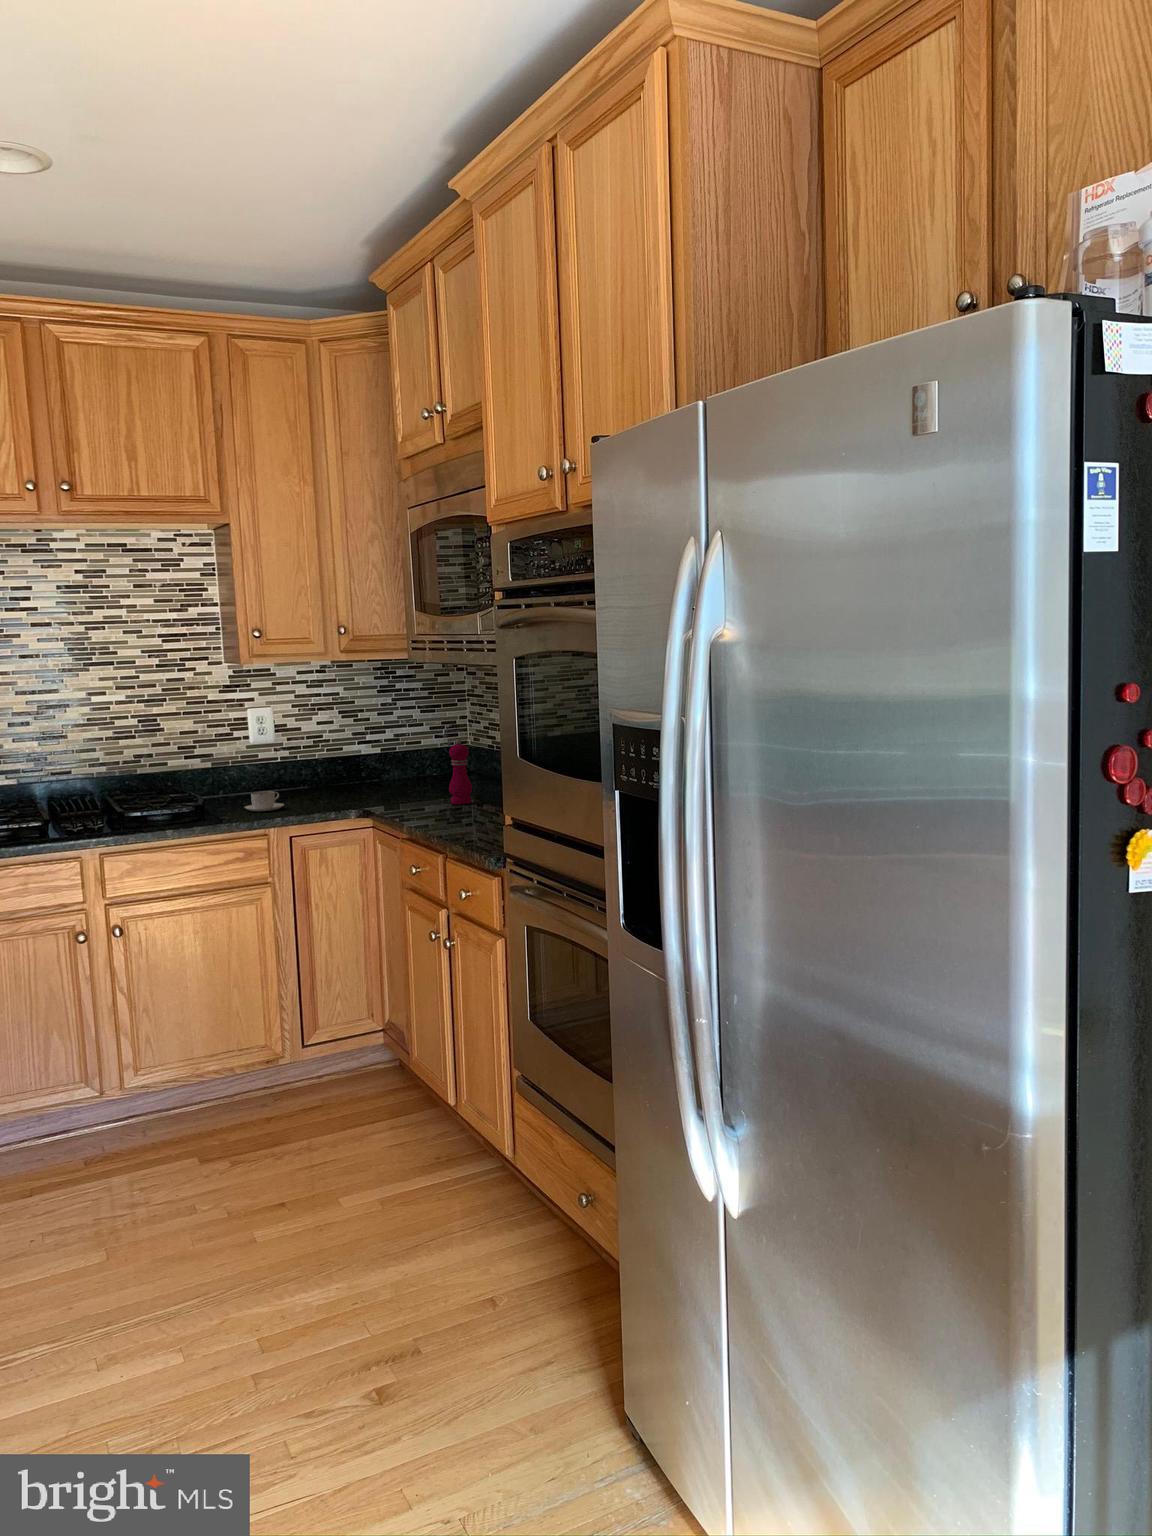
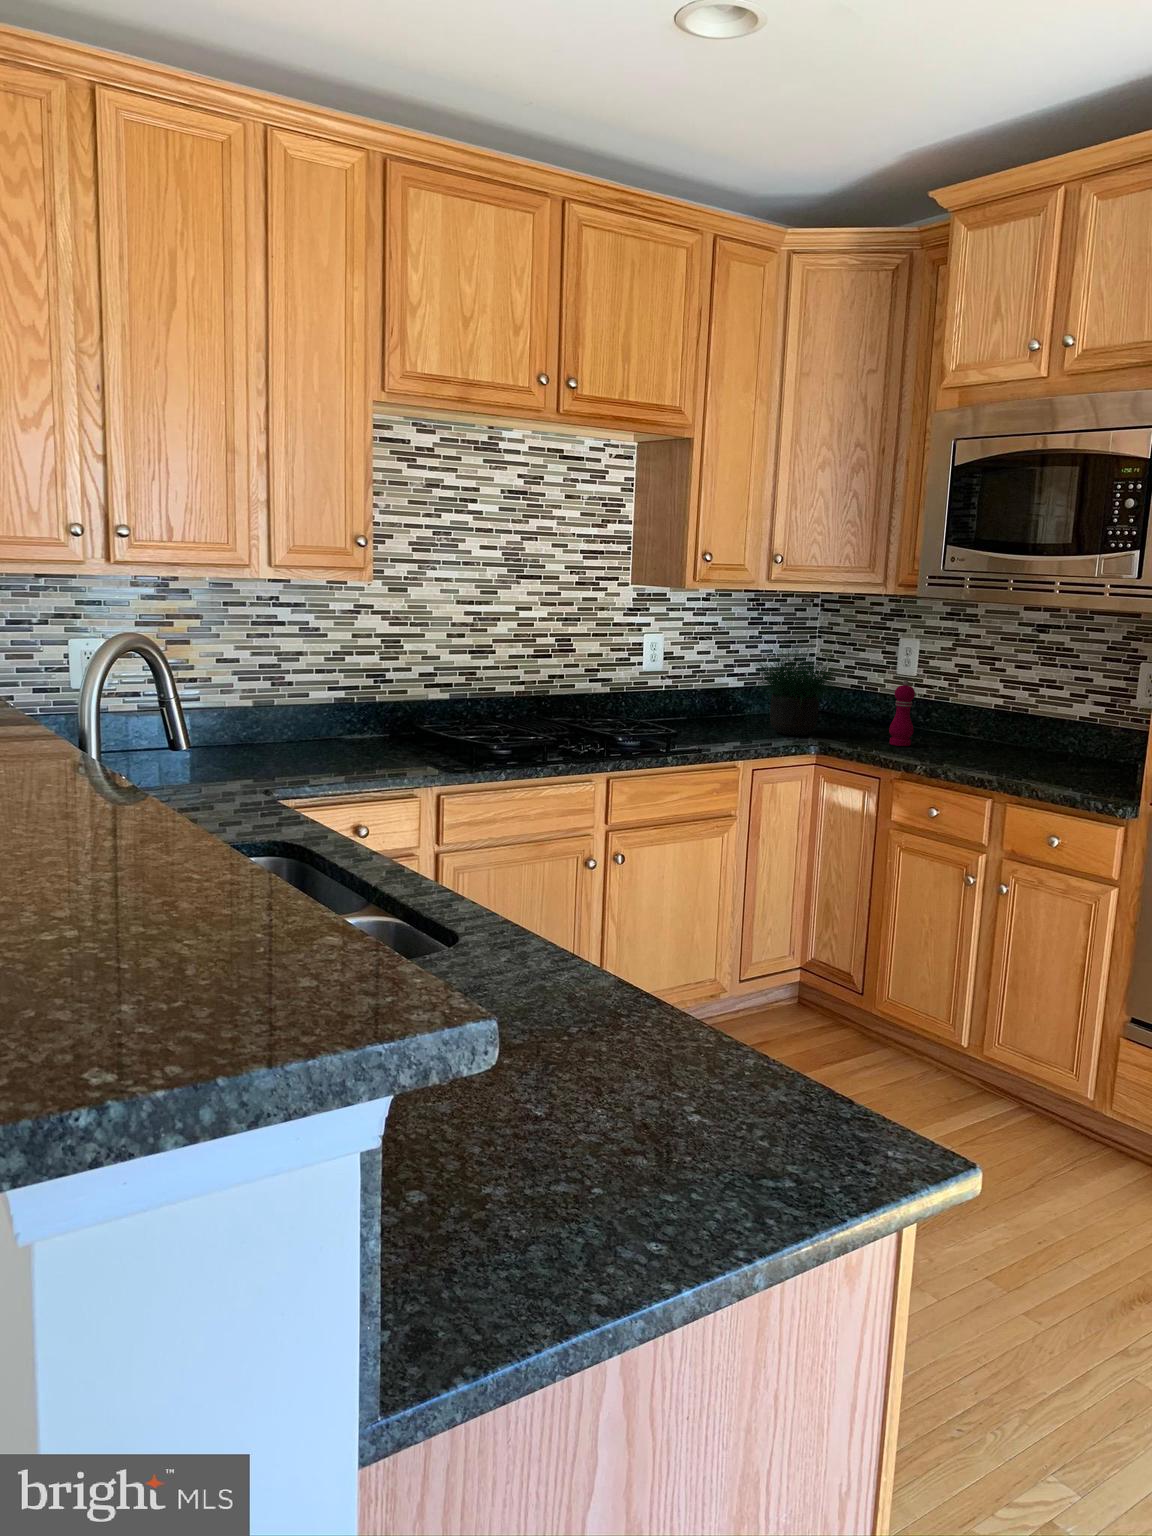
potted plant: none [313,689,424,799] -> present [754,648,840,736]
coffee cup: present [244,791,284,811] -> none [693,722,733,743]

